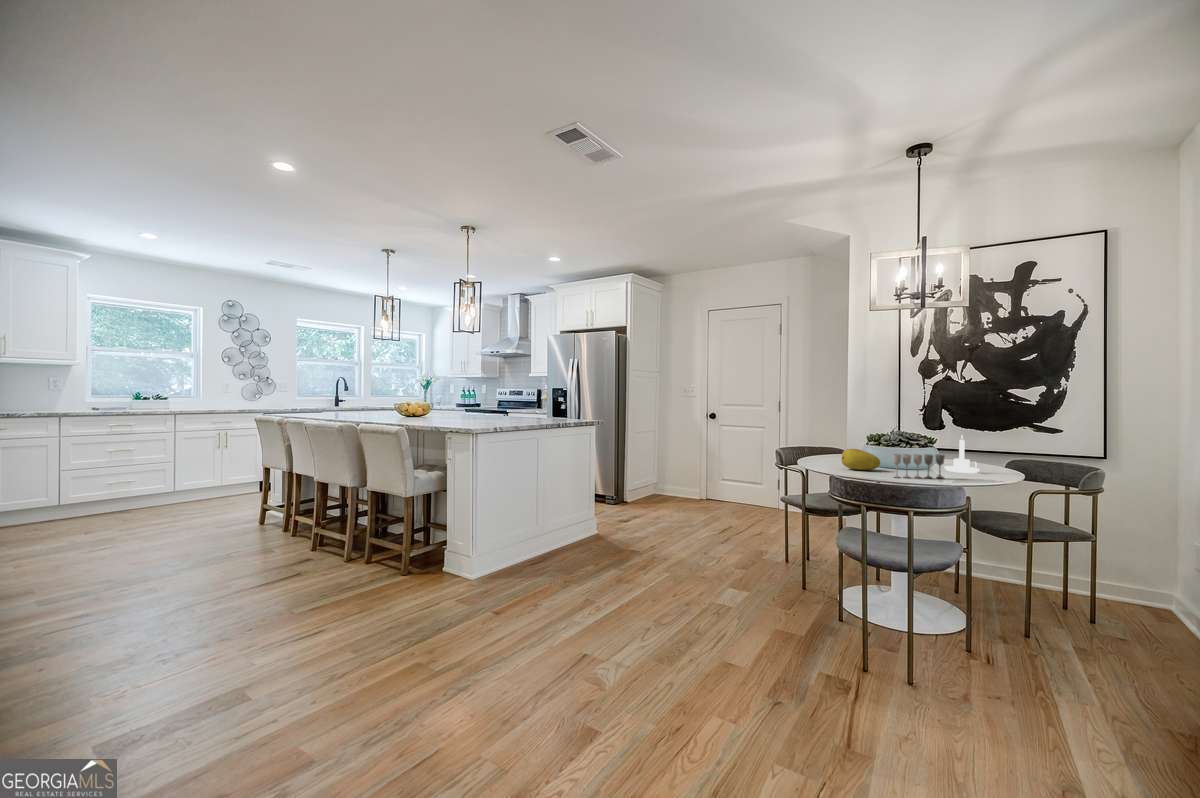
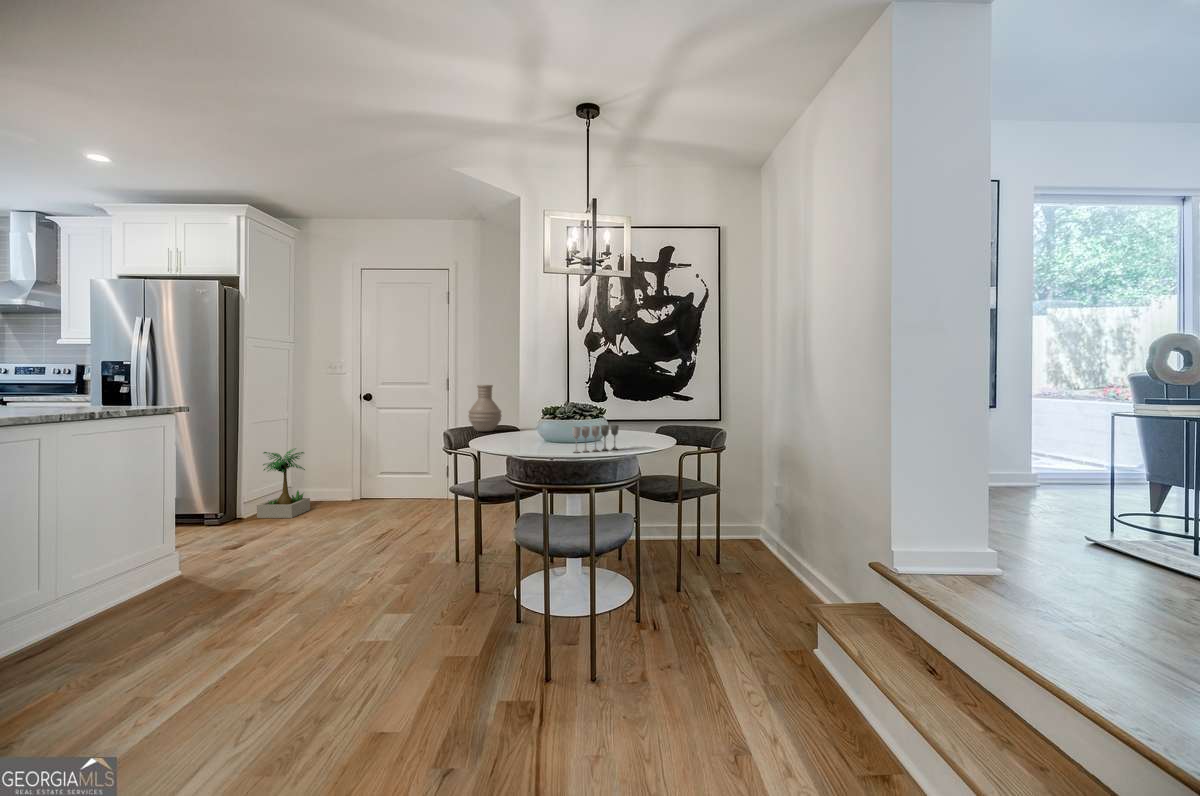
vase: none [798,410,830,451] -> present [468,385,501,432]
candle holder: present [944,436,980,473] -> none [614,403,644,442]
fruit: present [841,449,880,470] -> none [518,424,558,448]
potted plant: none [635,453,672,507] -> present [257,448,310,518]

